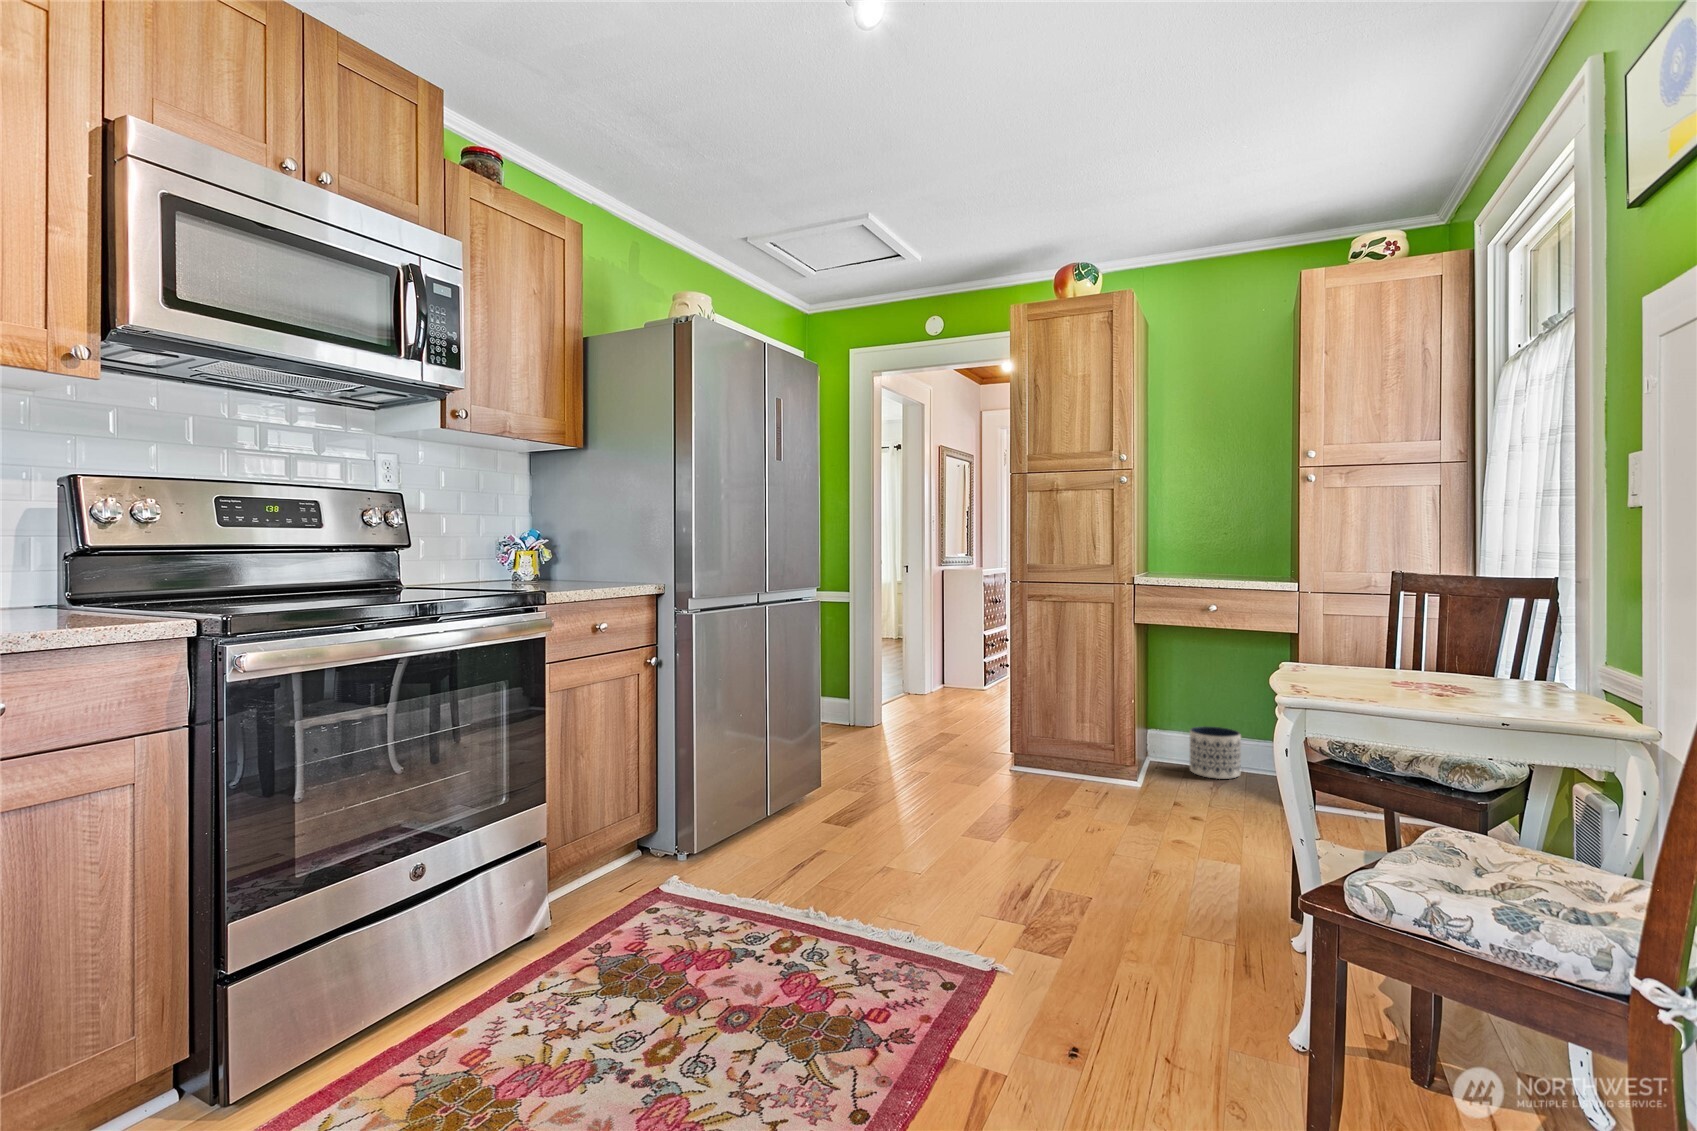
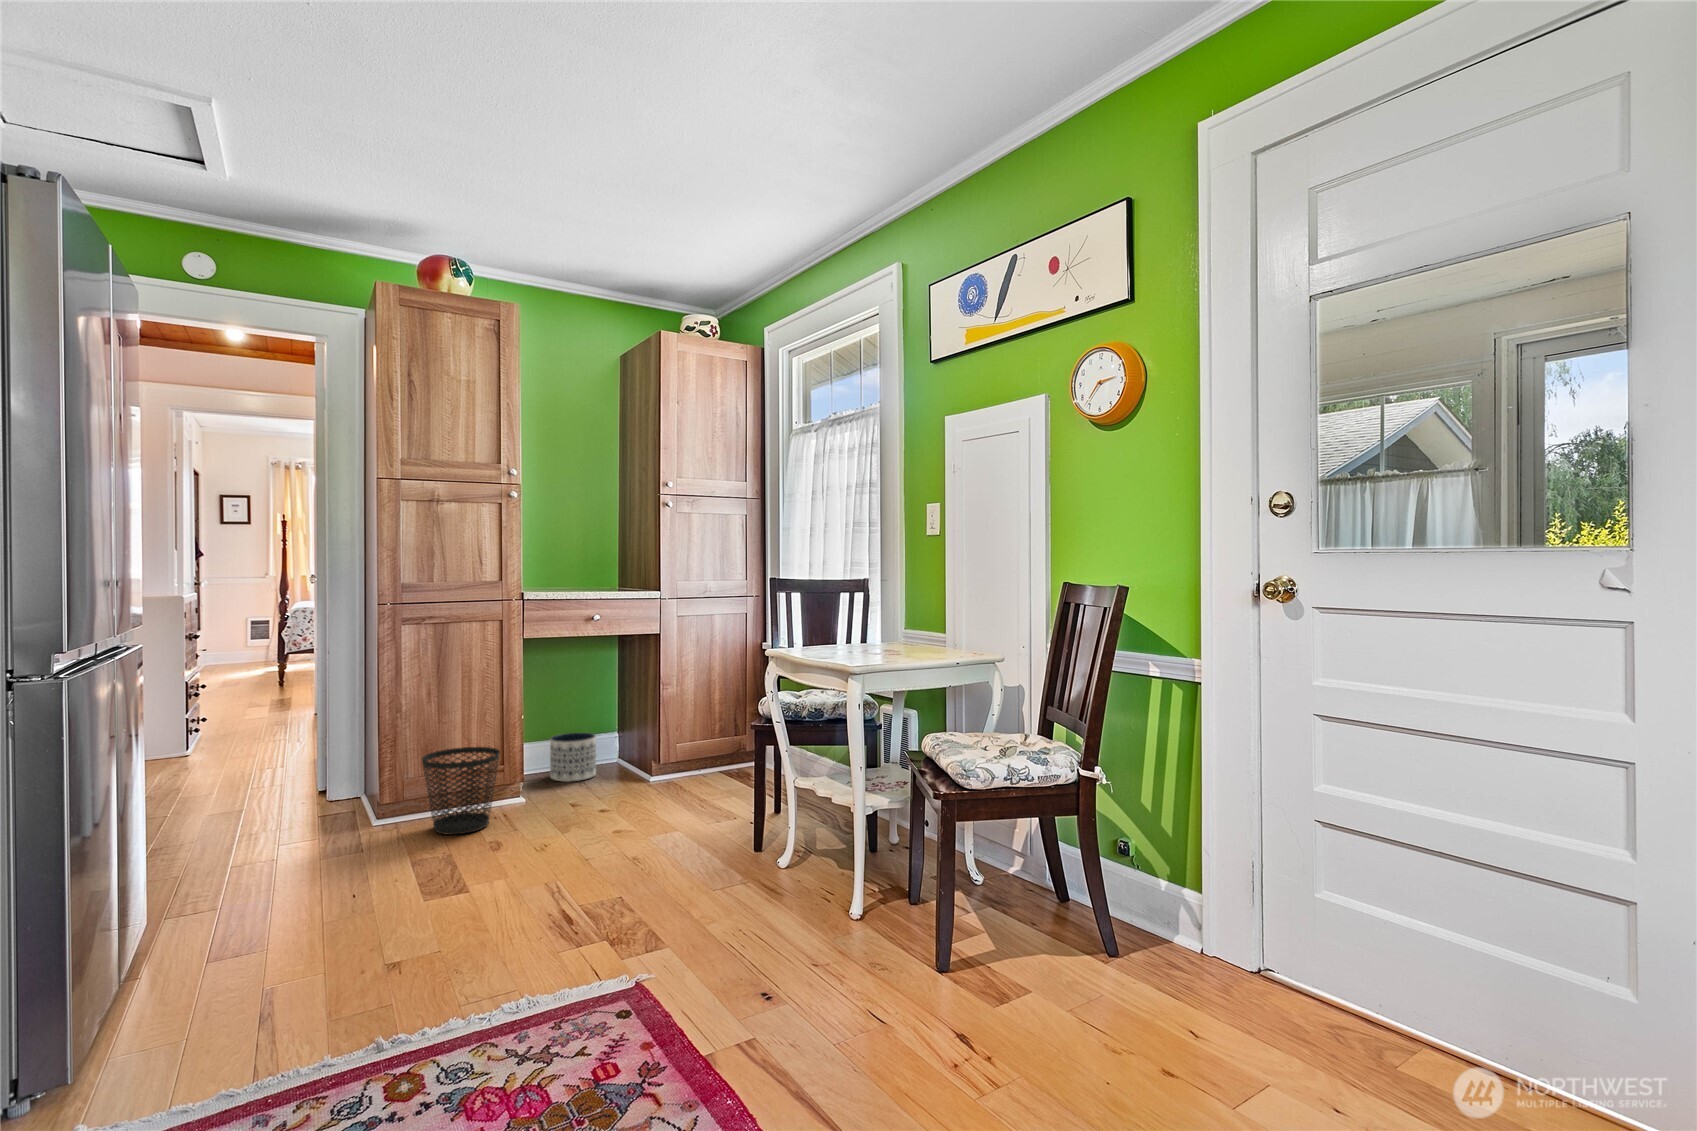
wastebasket: none [1027,717,1095,796] -> present [422,747,500,835]

